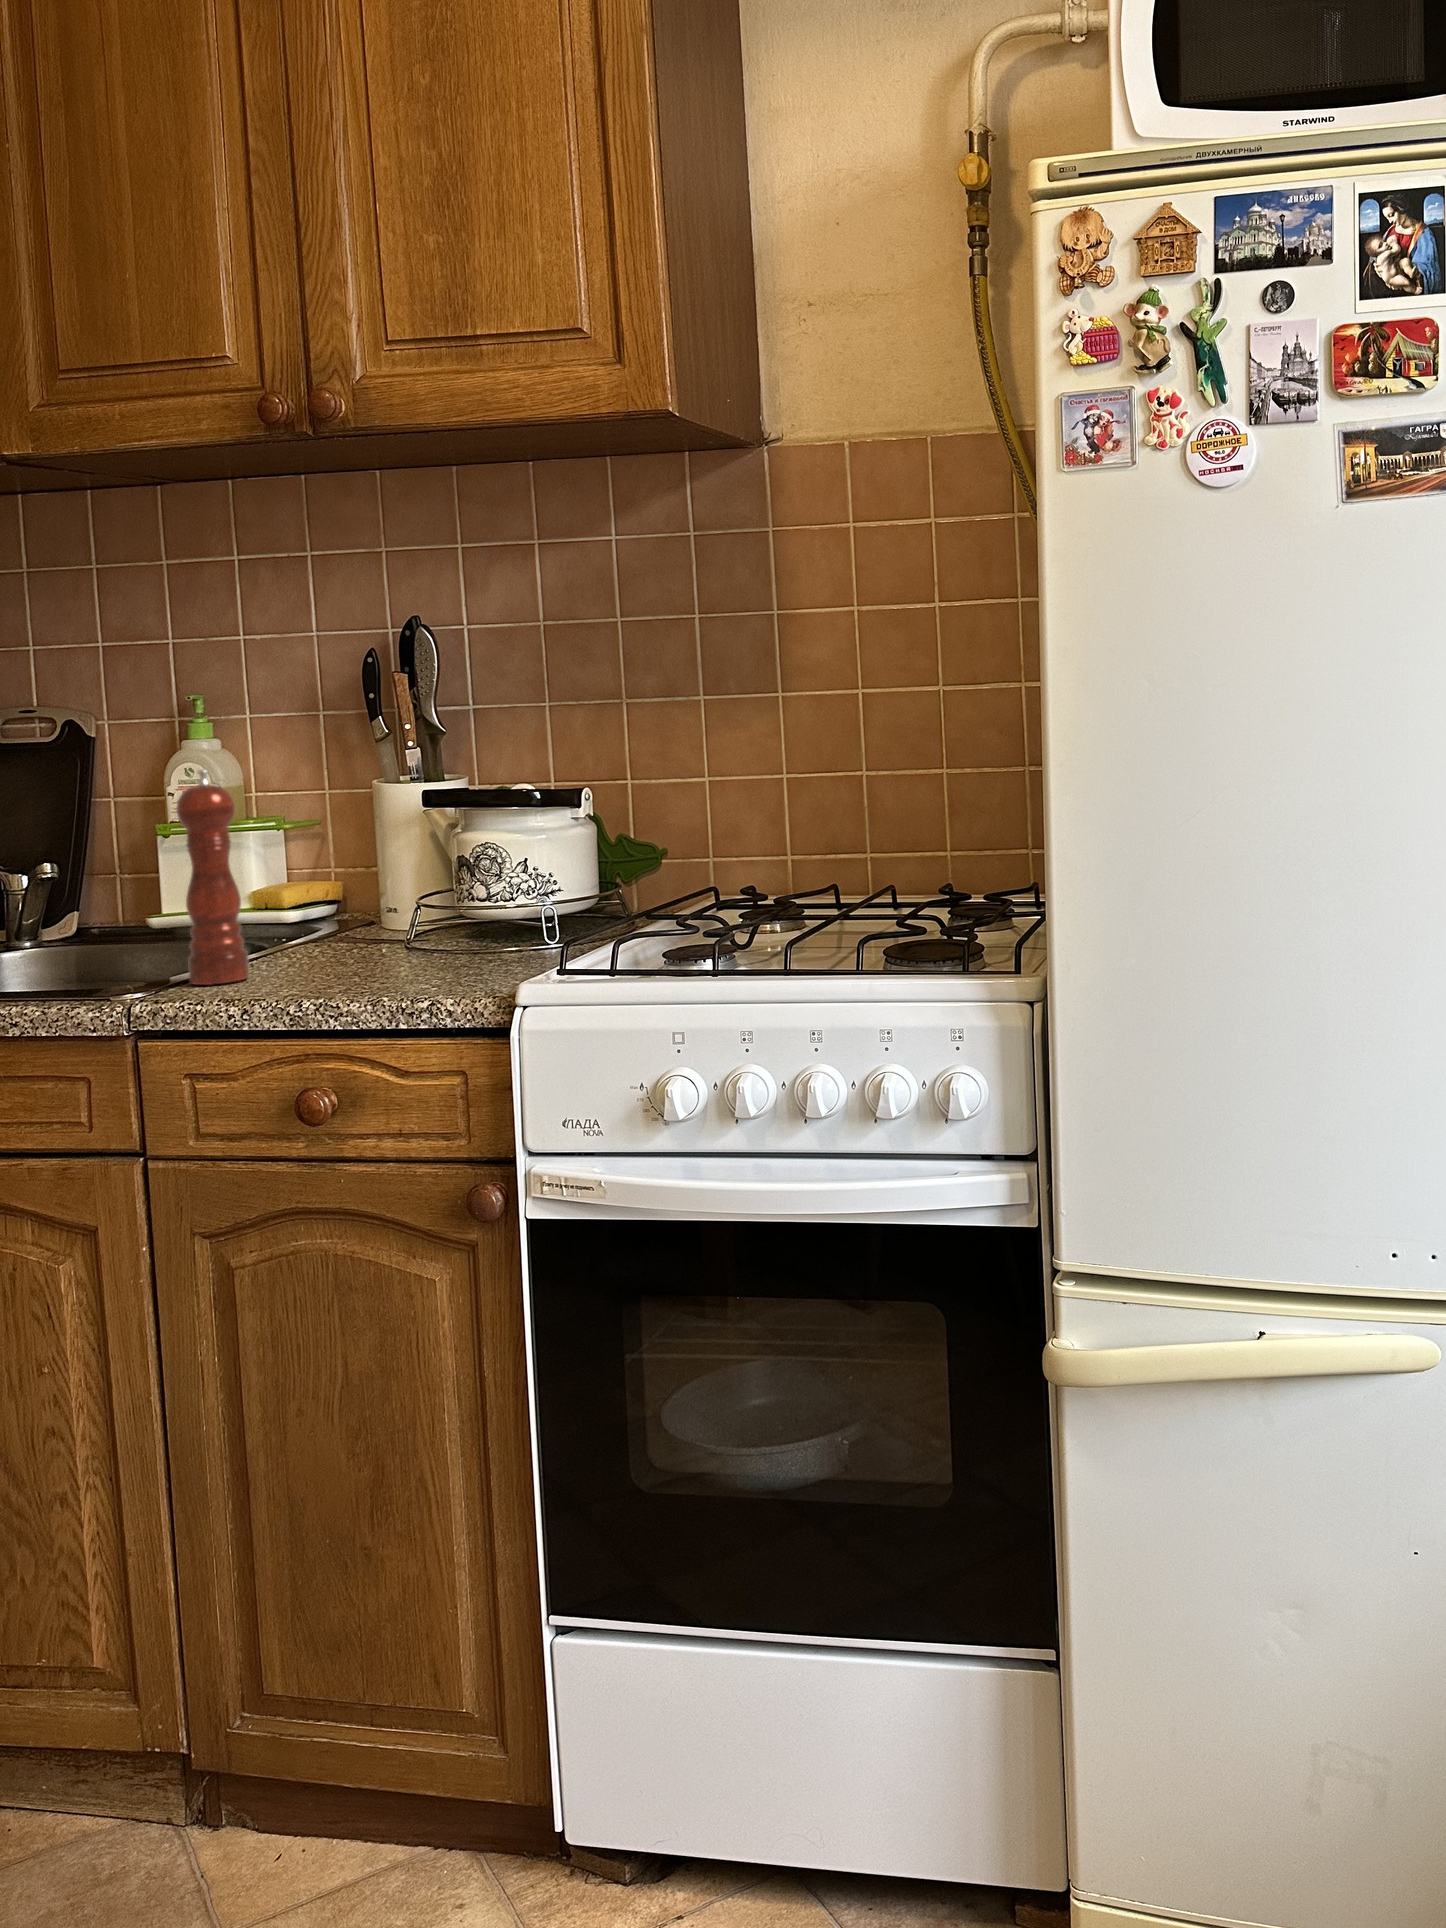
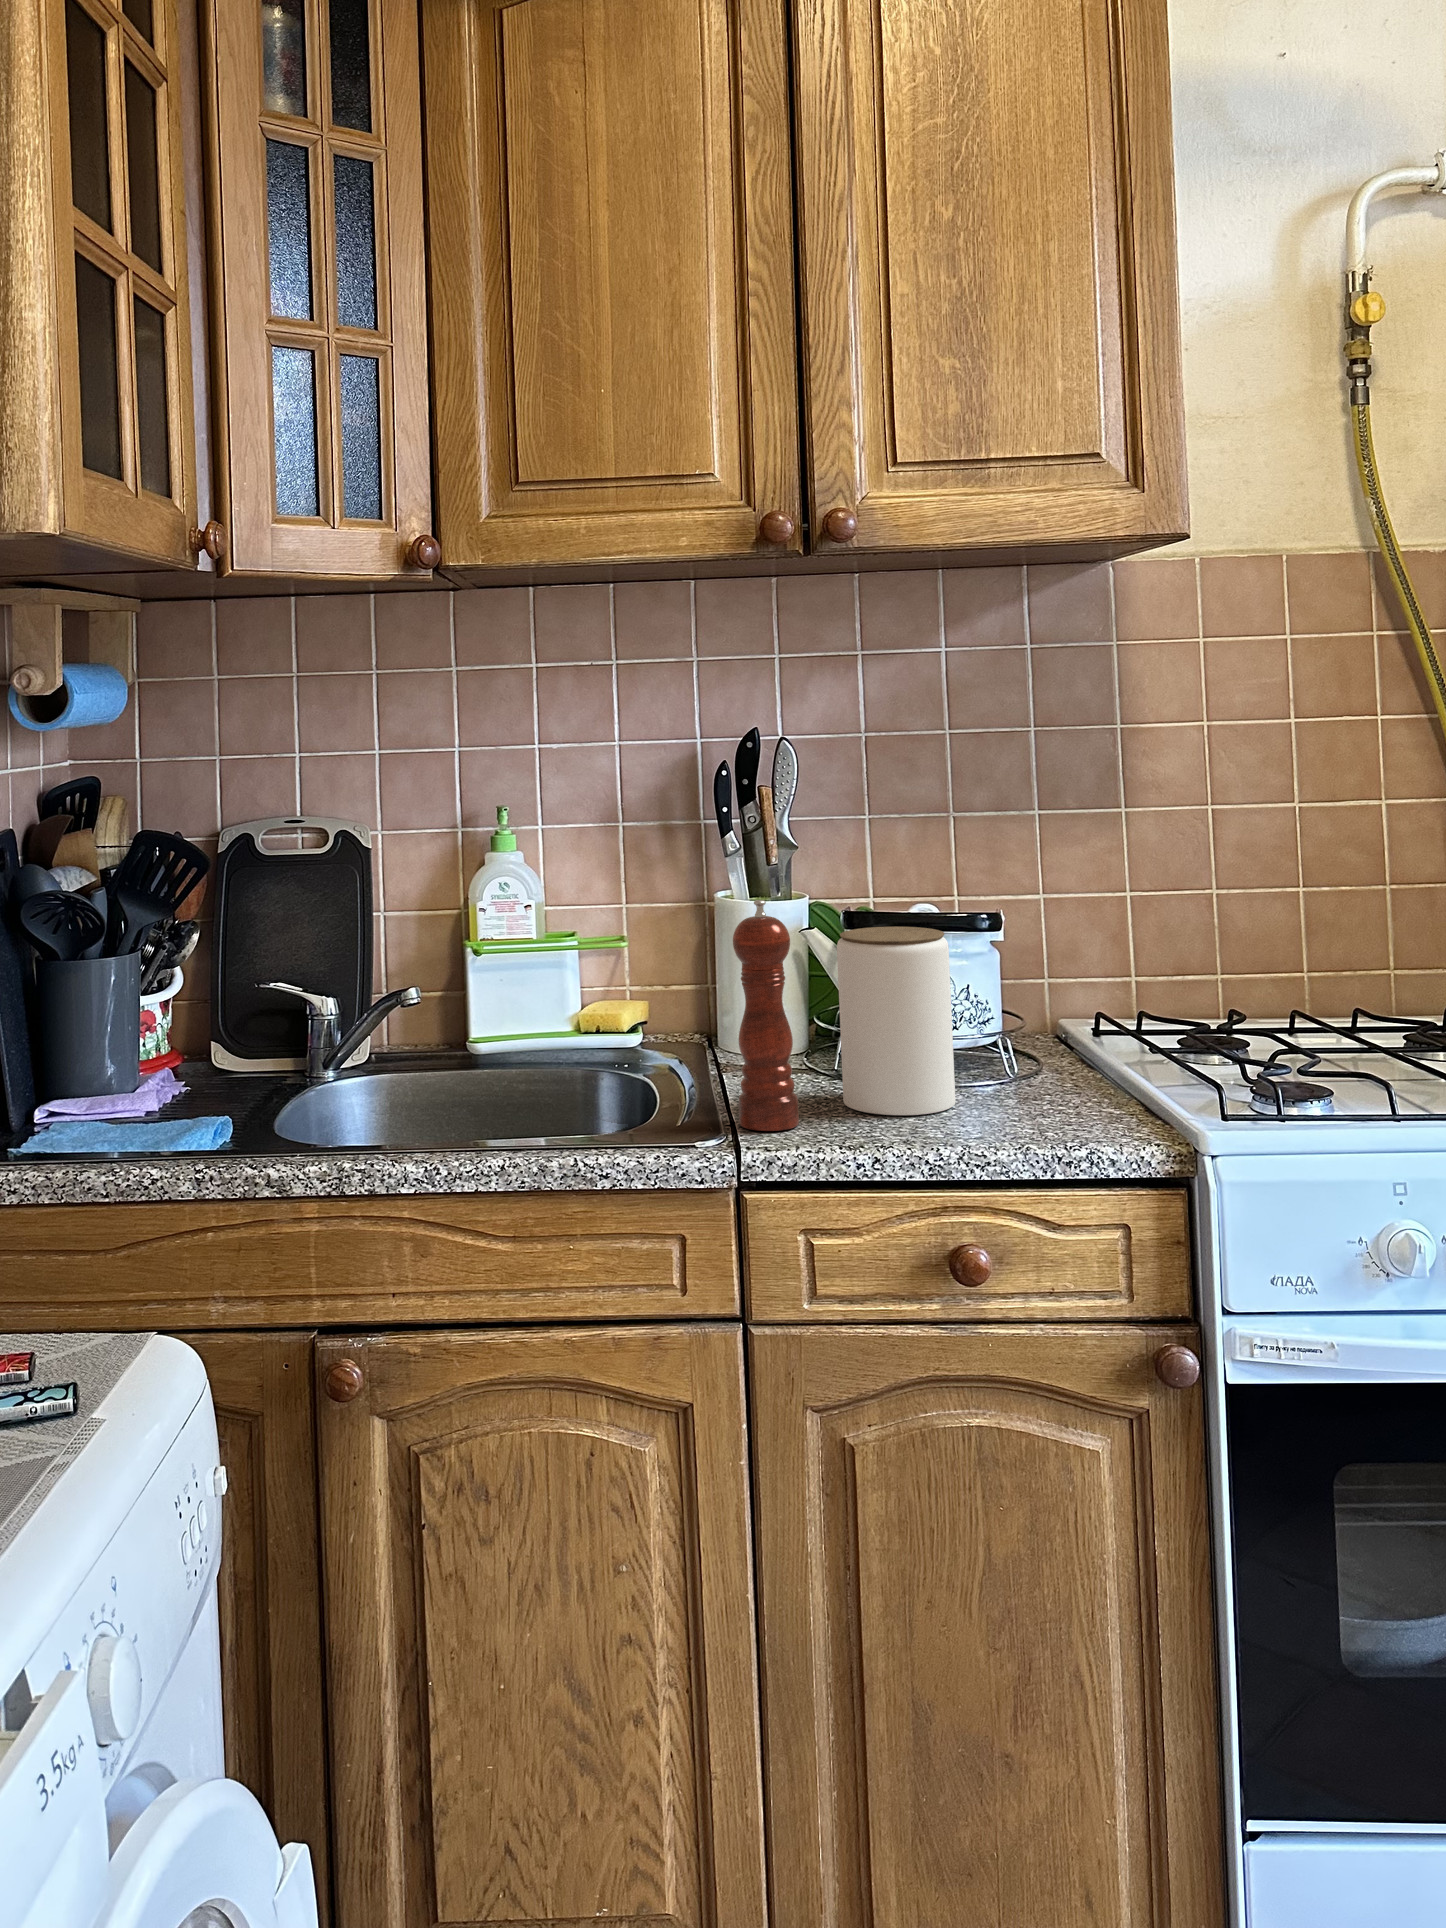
jar: none [310,800,432,974] -> present [837,926,956,1115]

